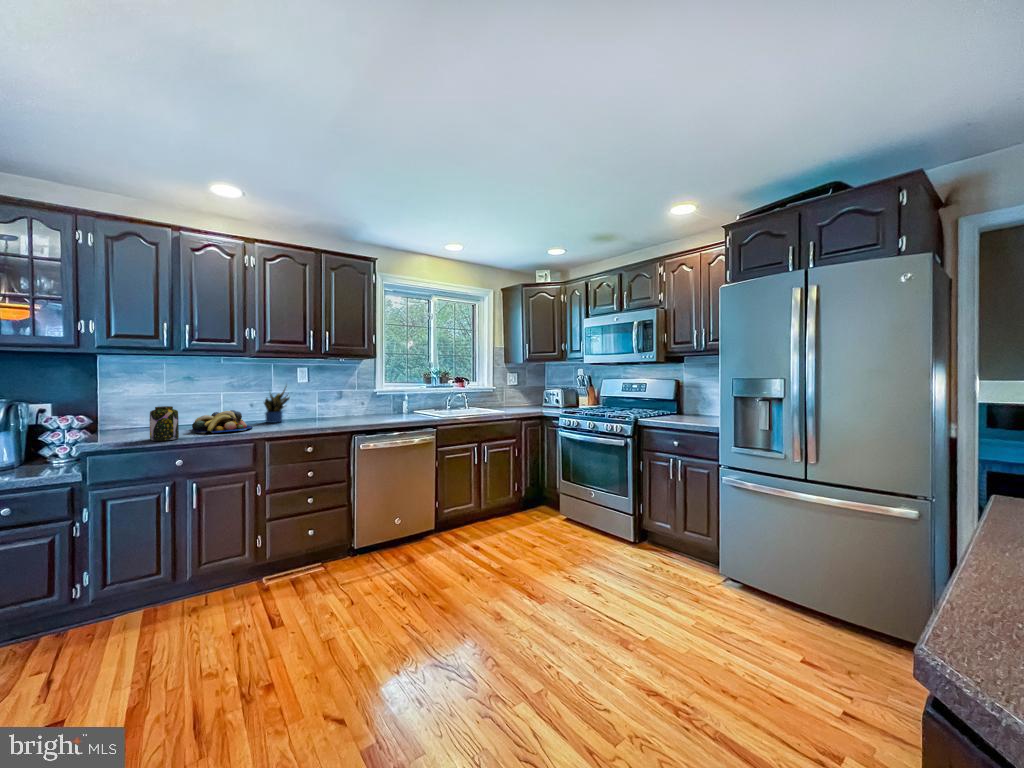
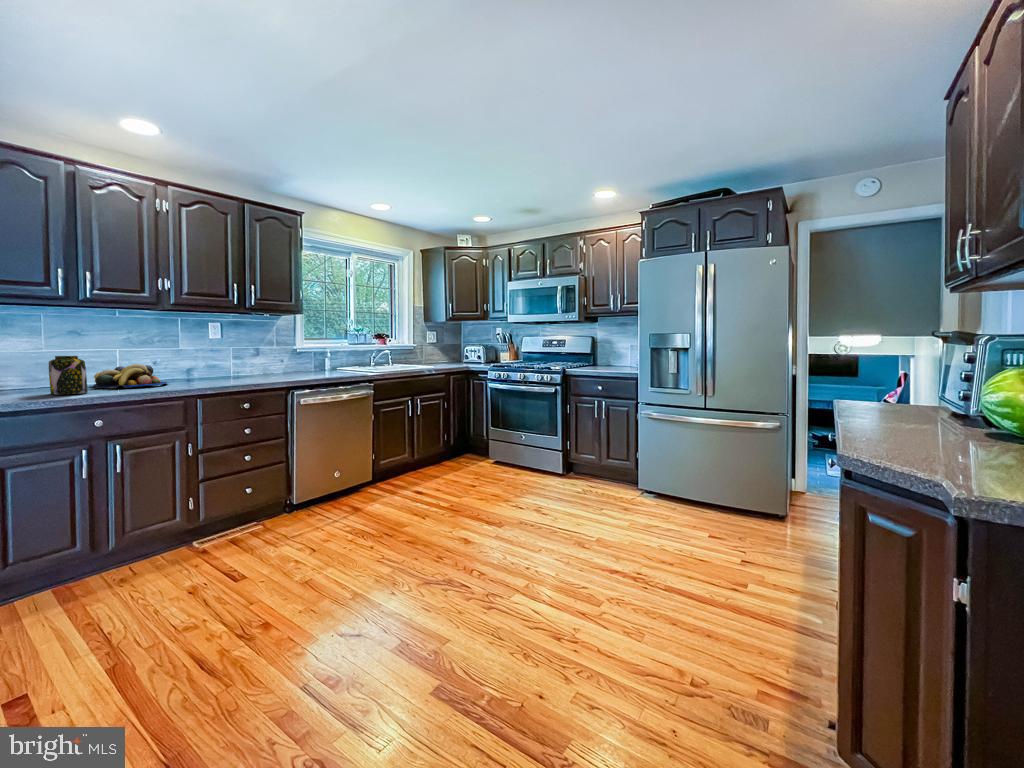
potted plant: present [264,386,290,423] -> none [172,335,205,380]

